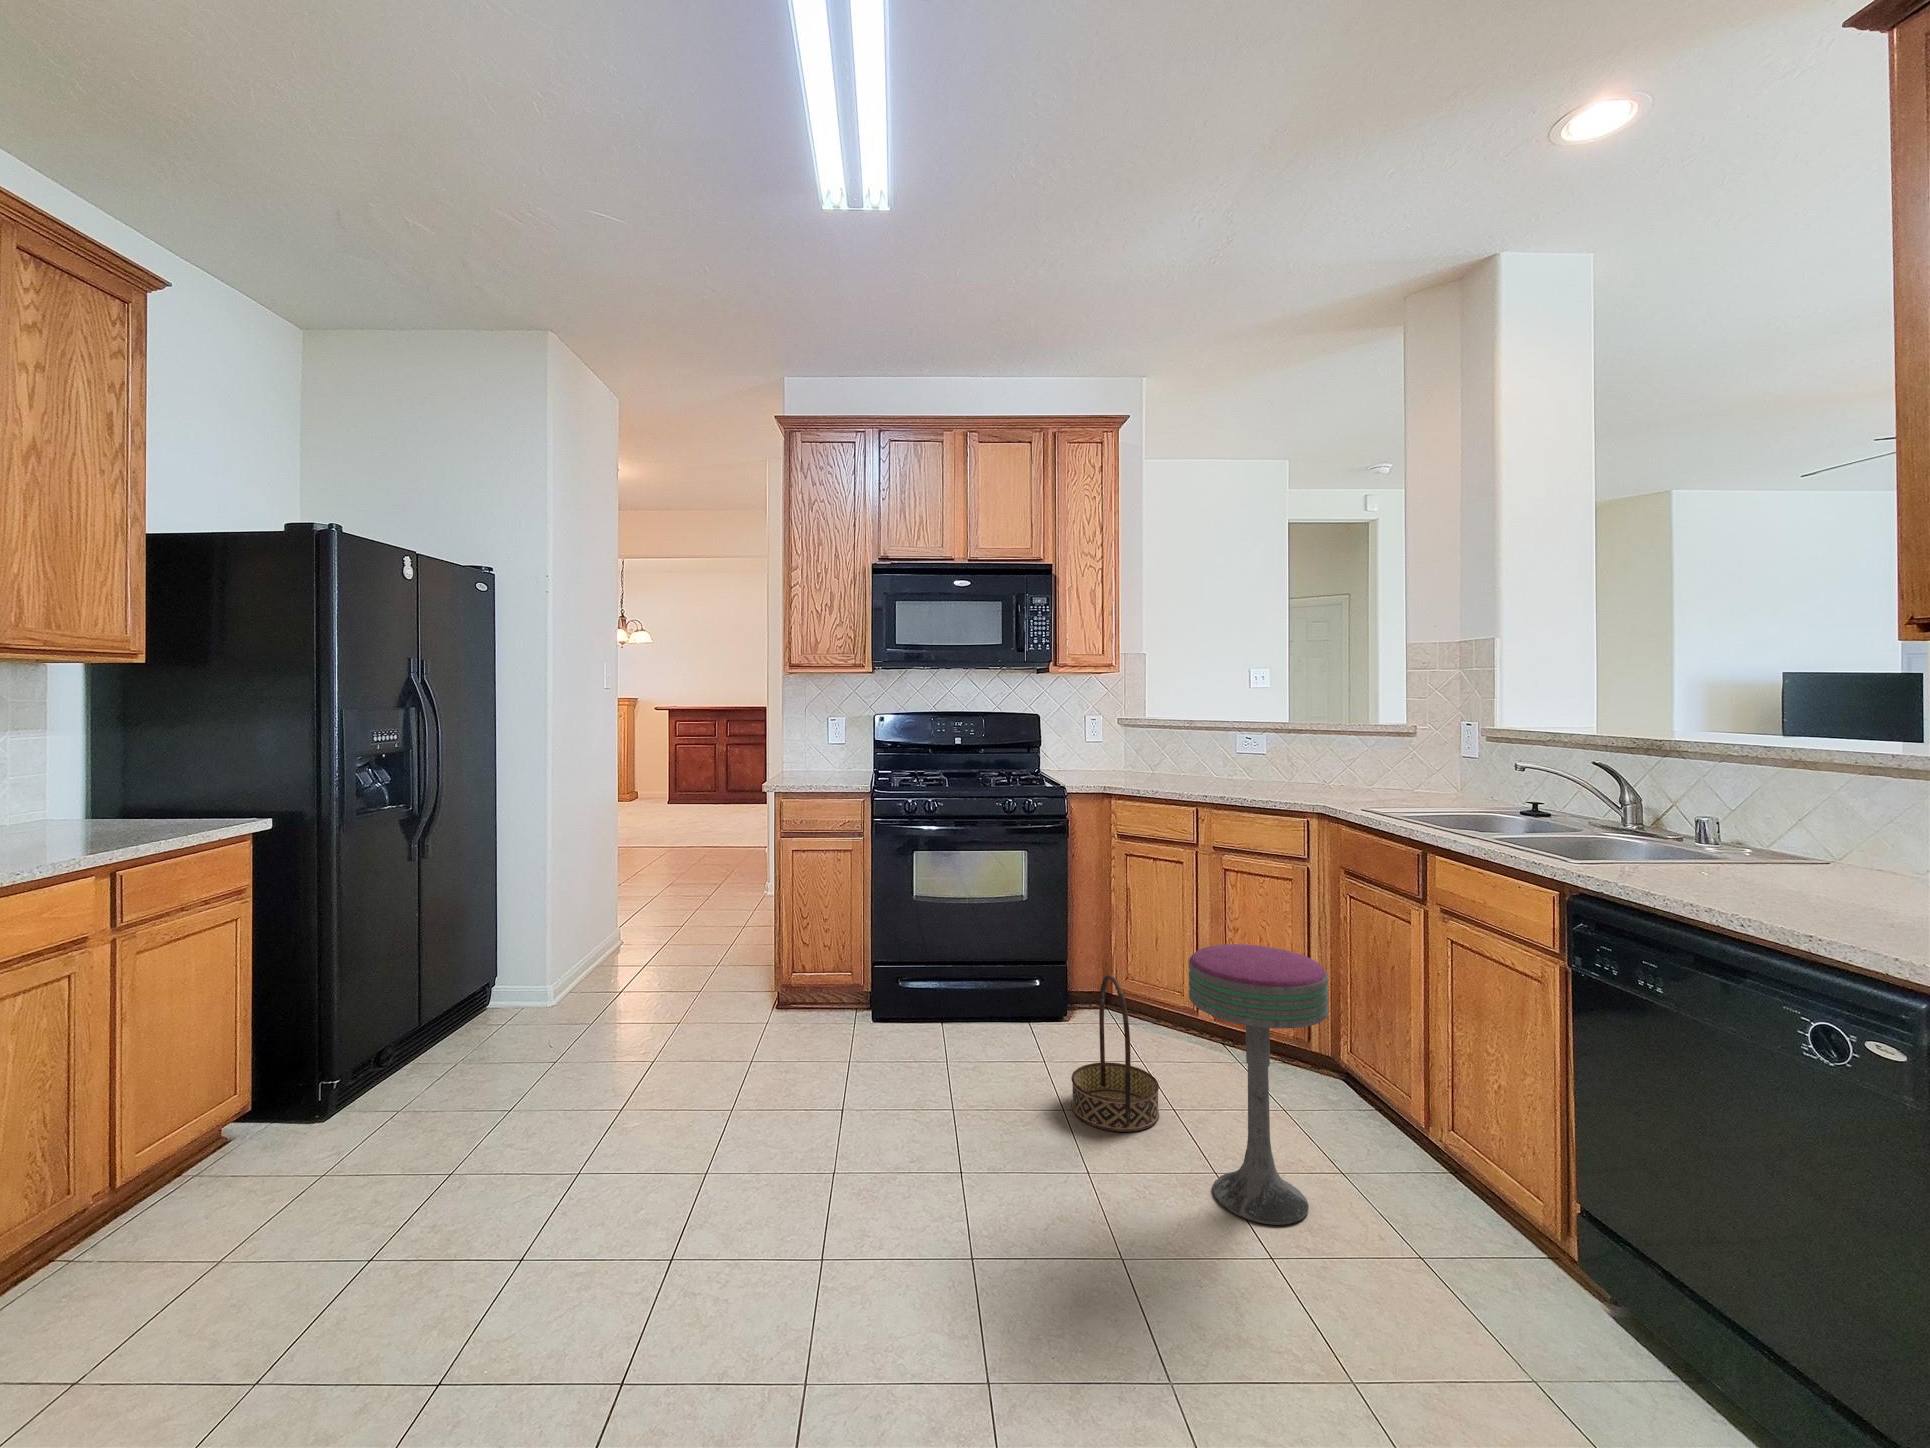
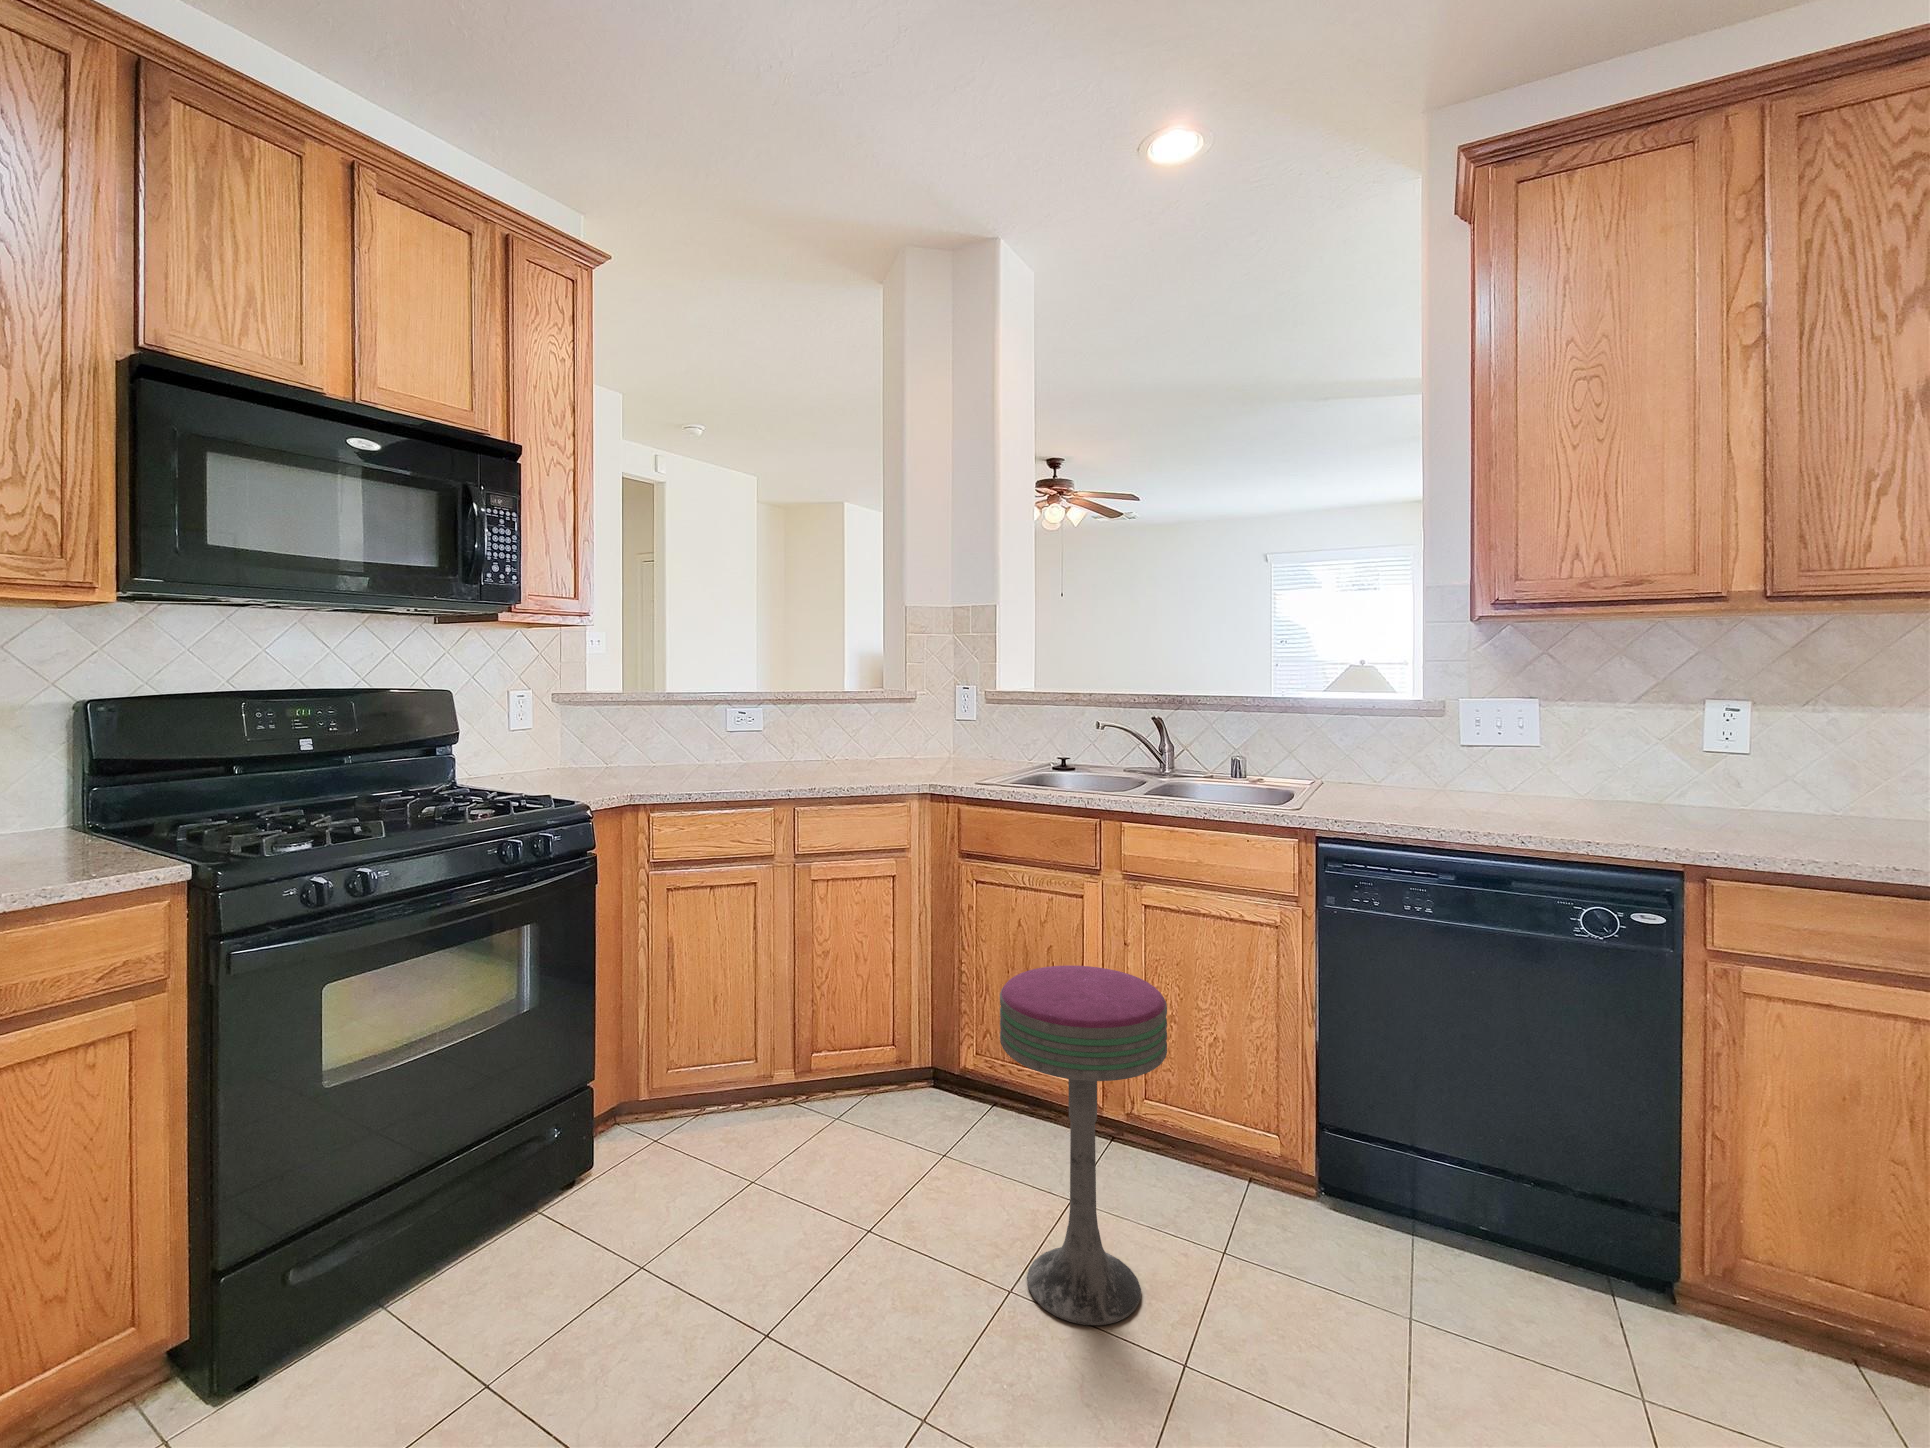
basket: present [1071,975,1159,1132] -> none [761,1075,889,1320]

